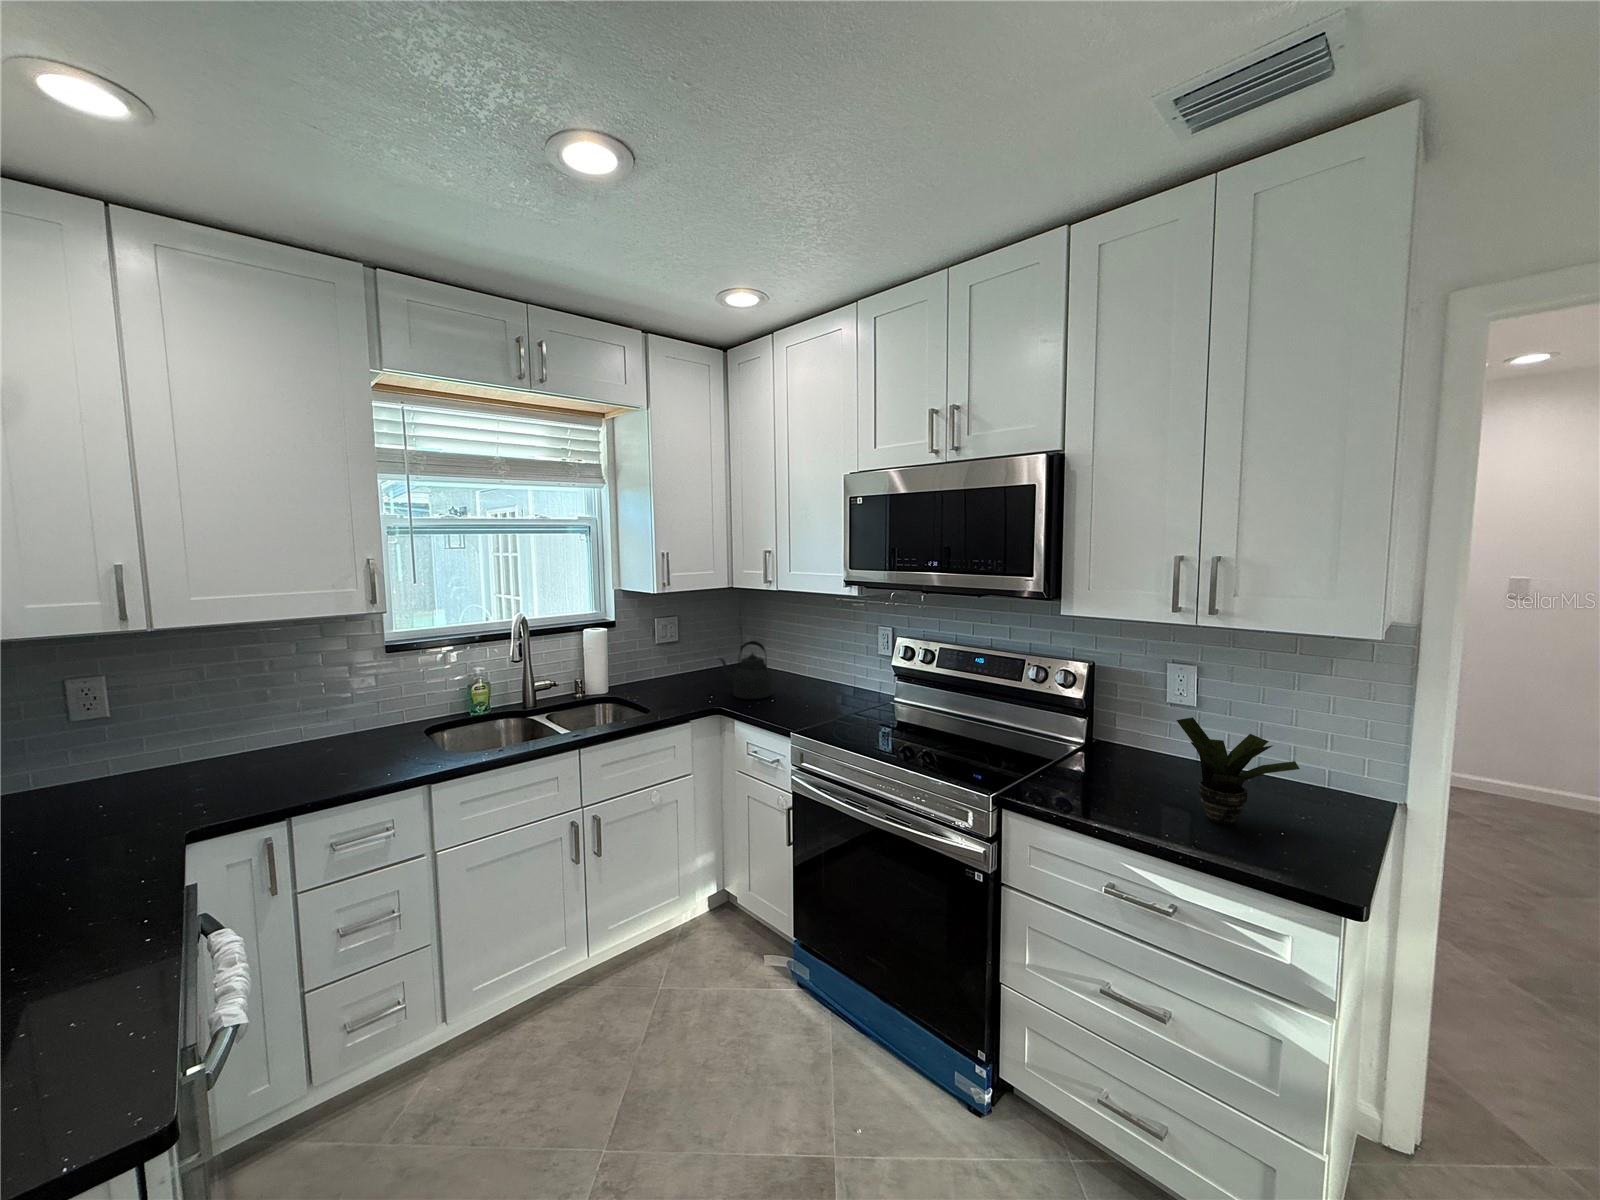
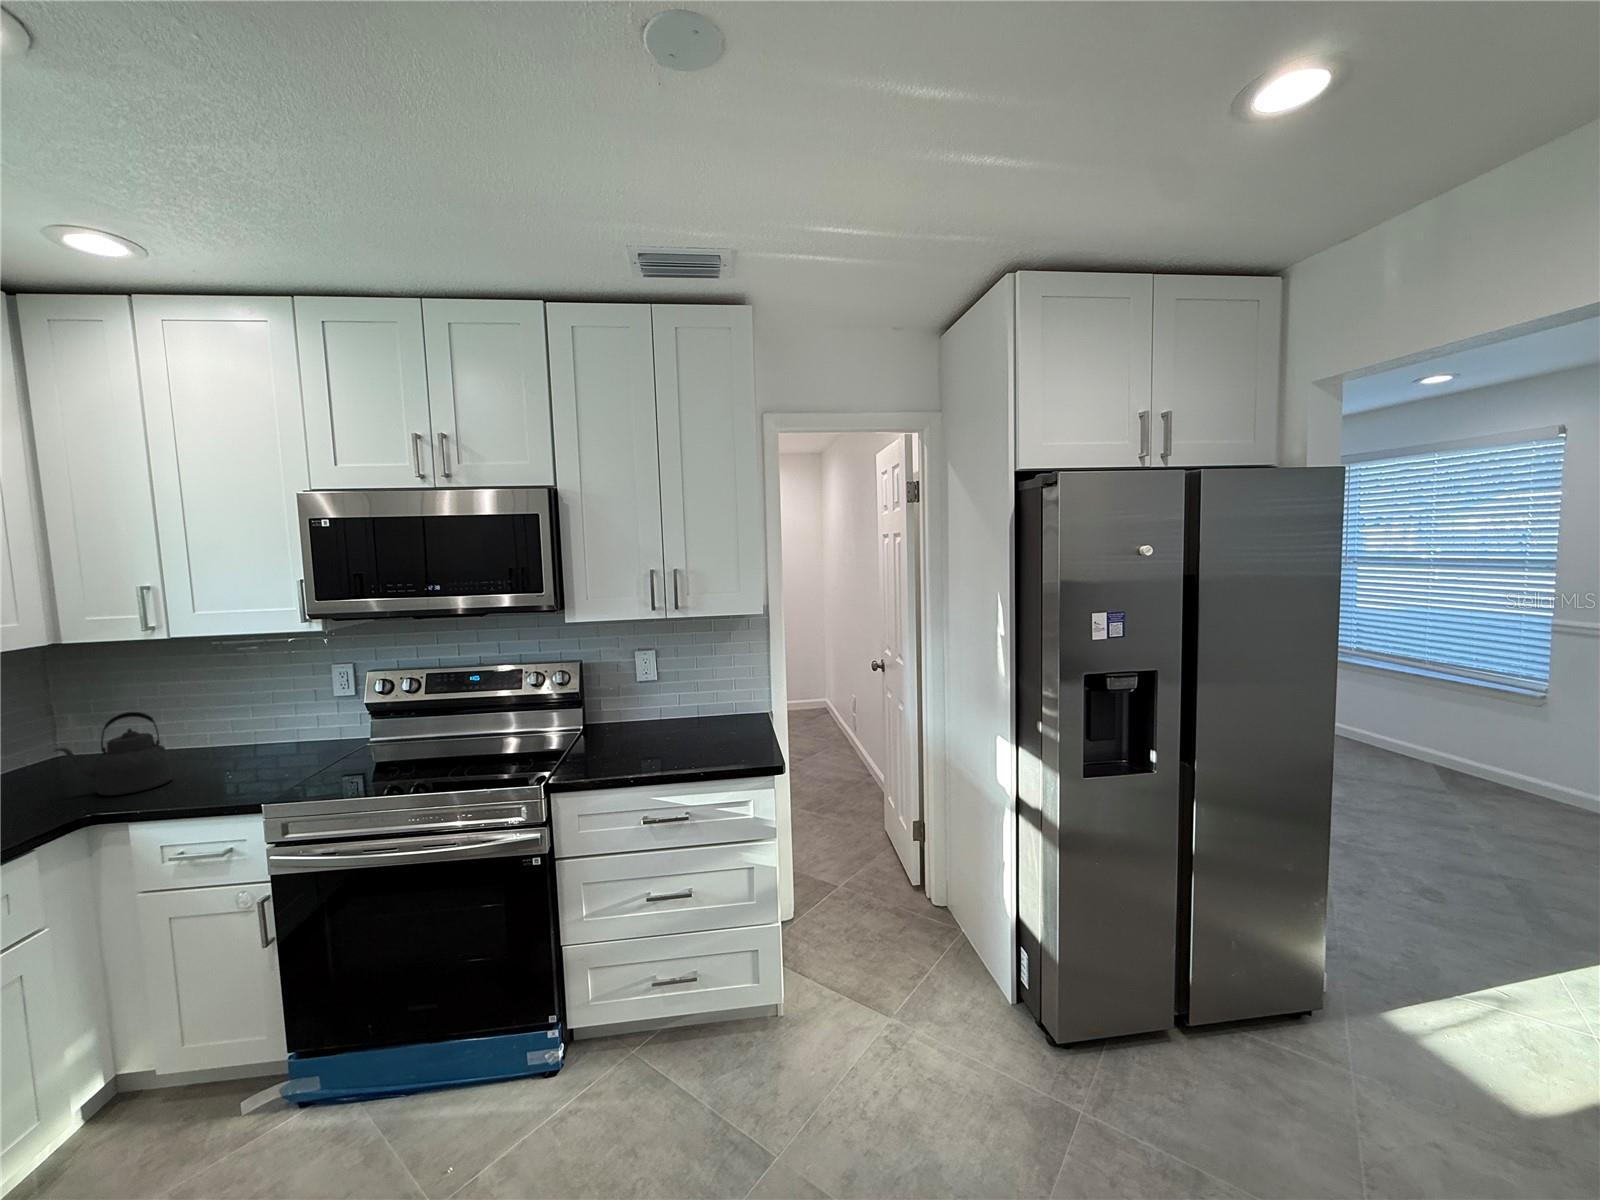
potted plant: present [1176,717,1300,825] -> none [665,684,737,751]

